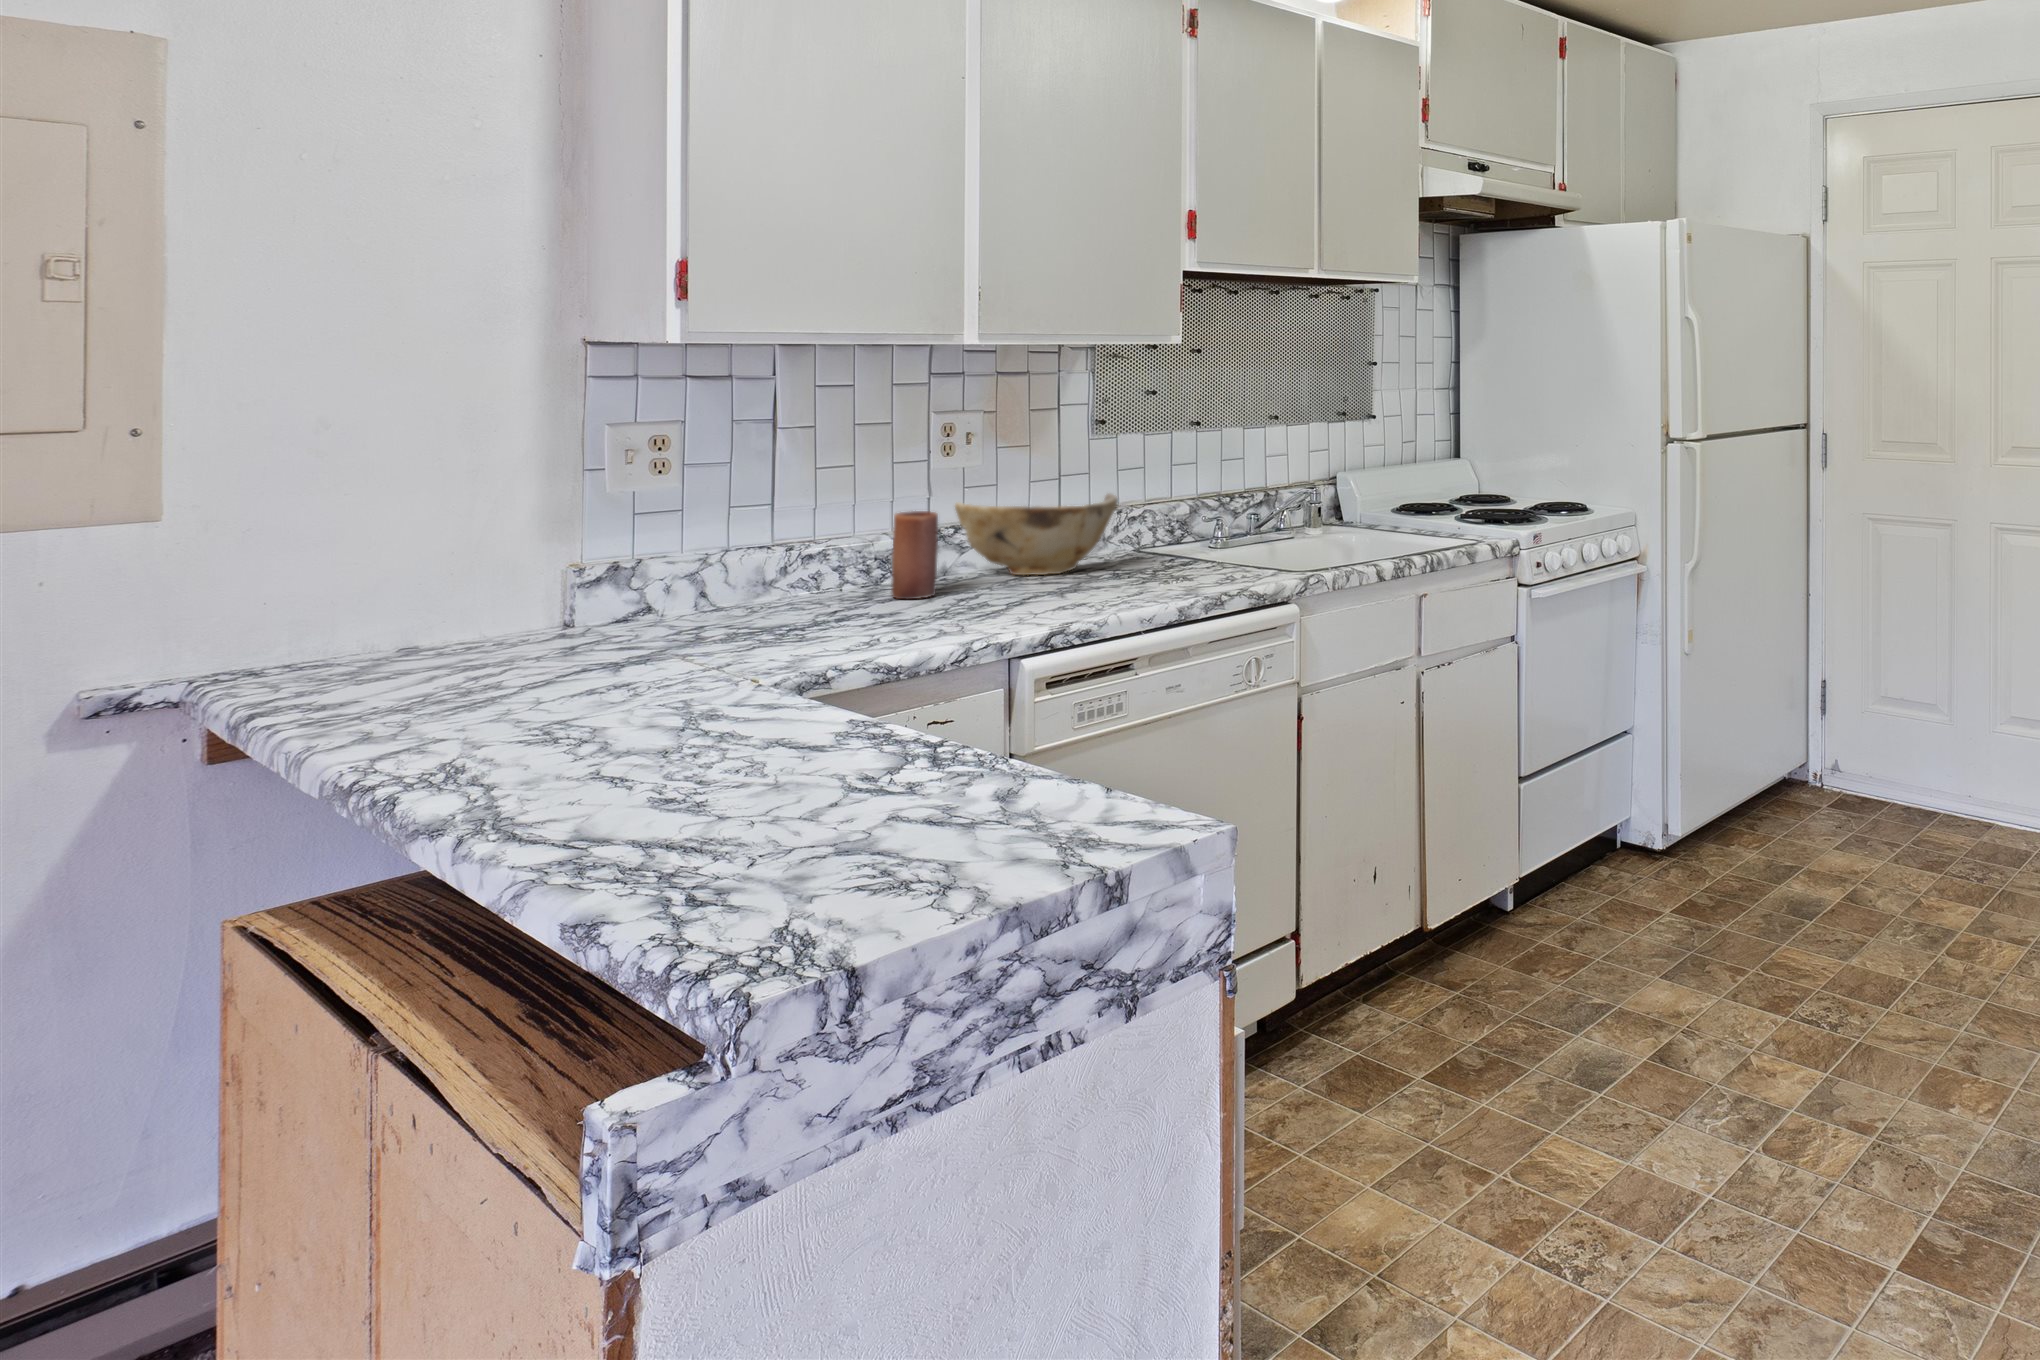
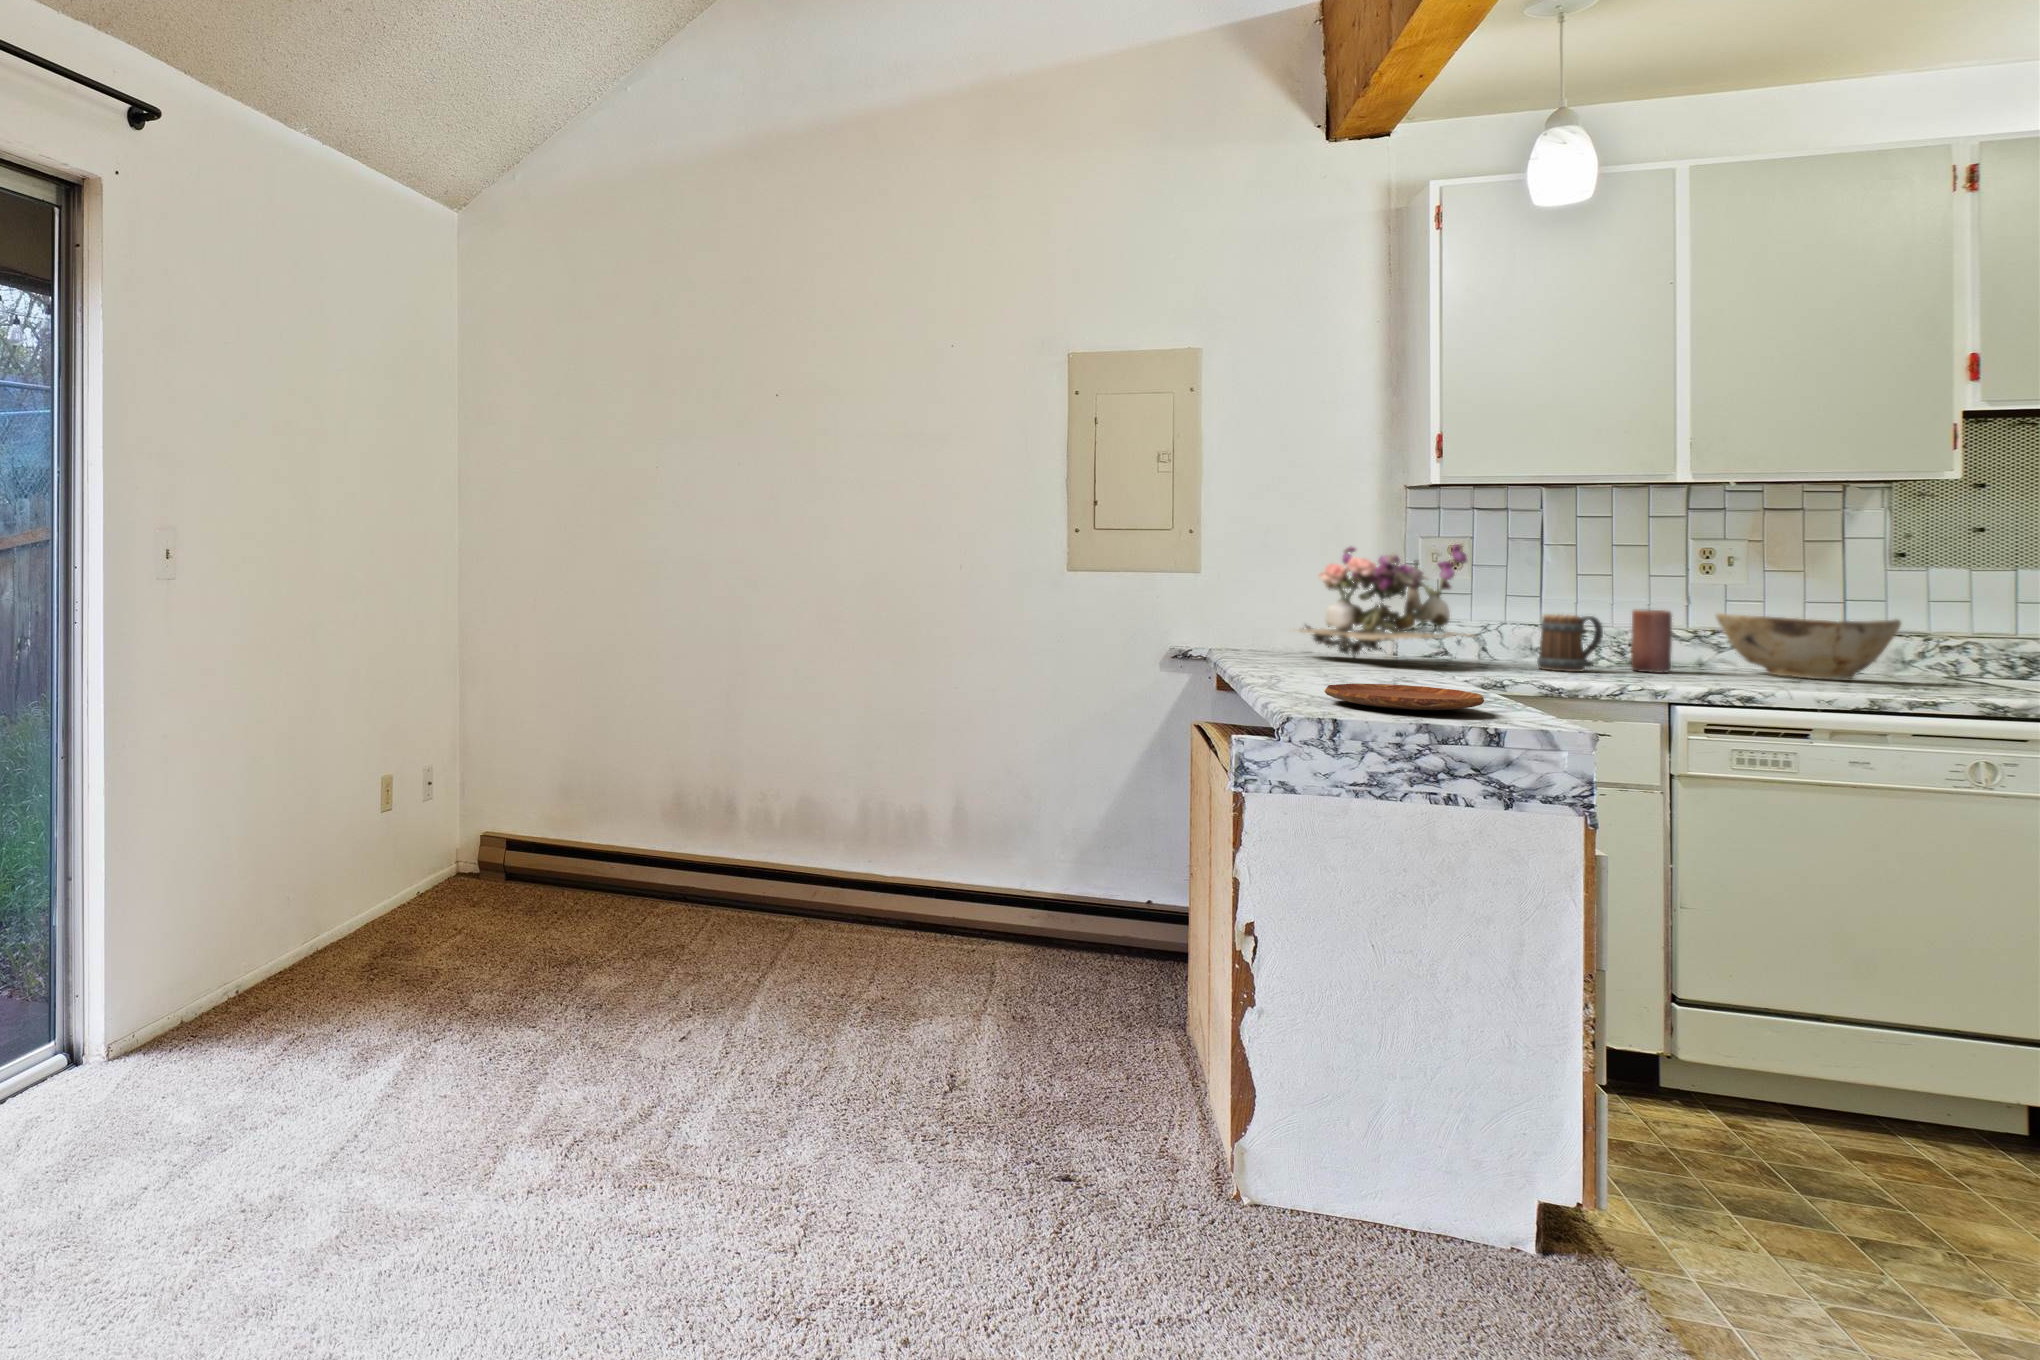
flower arrangement: none [404,436,745,666] -> present [1298,543,1467,657]
mug: none [800,533,877,624] -> present [1537,614,1603,672]
tray: none [732,779,1041,888] -> present [1324,684,1484,710]

